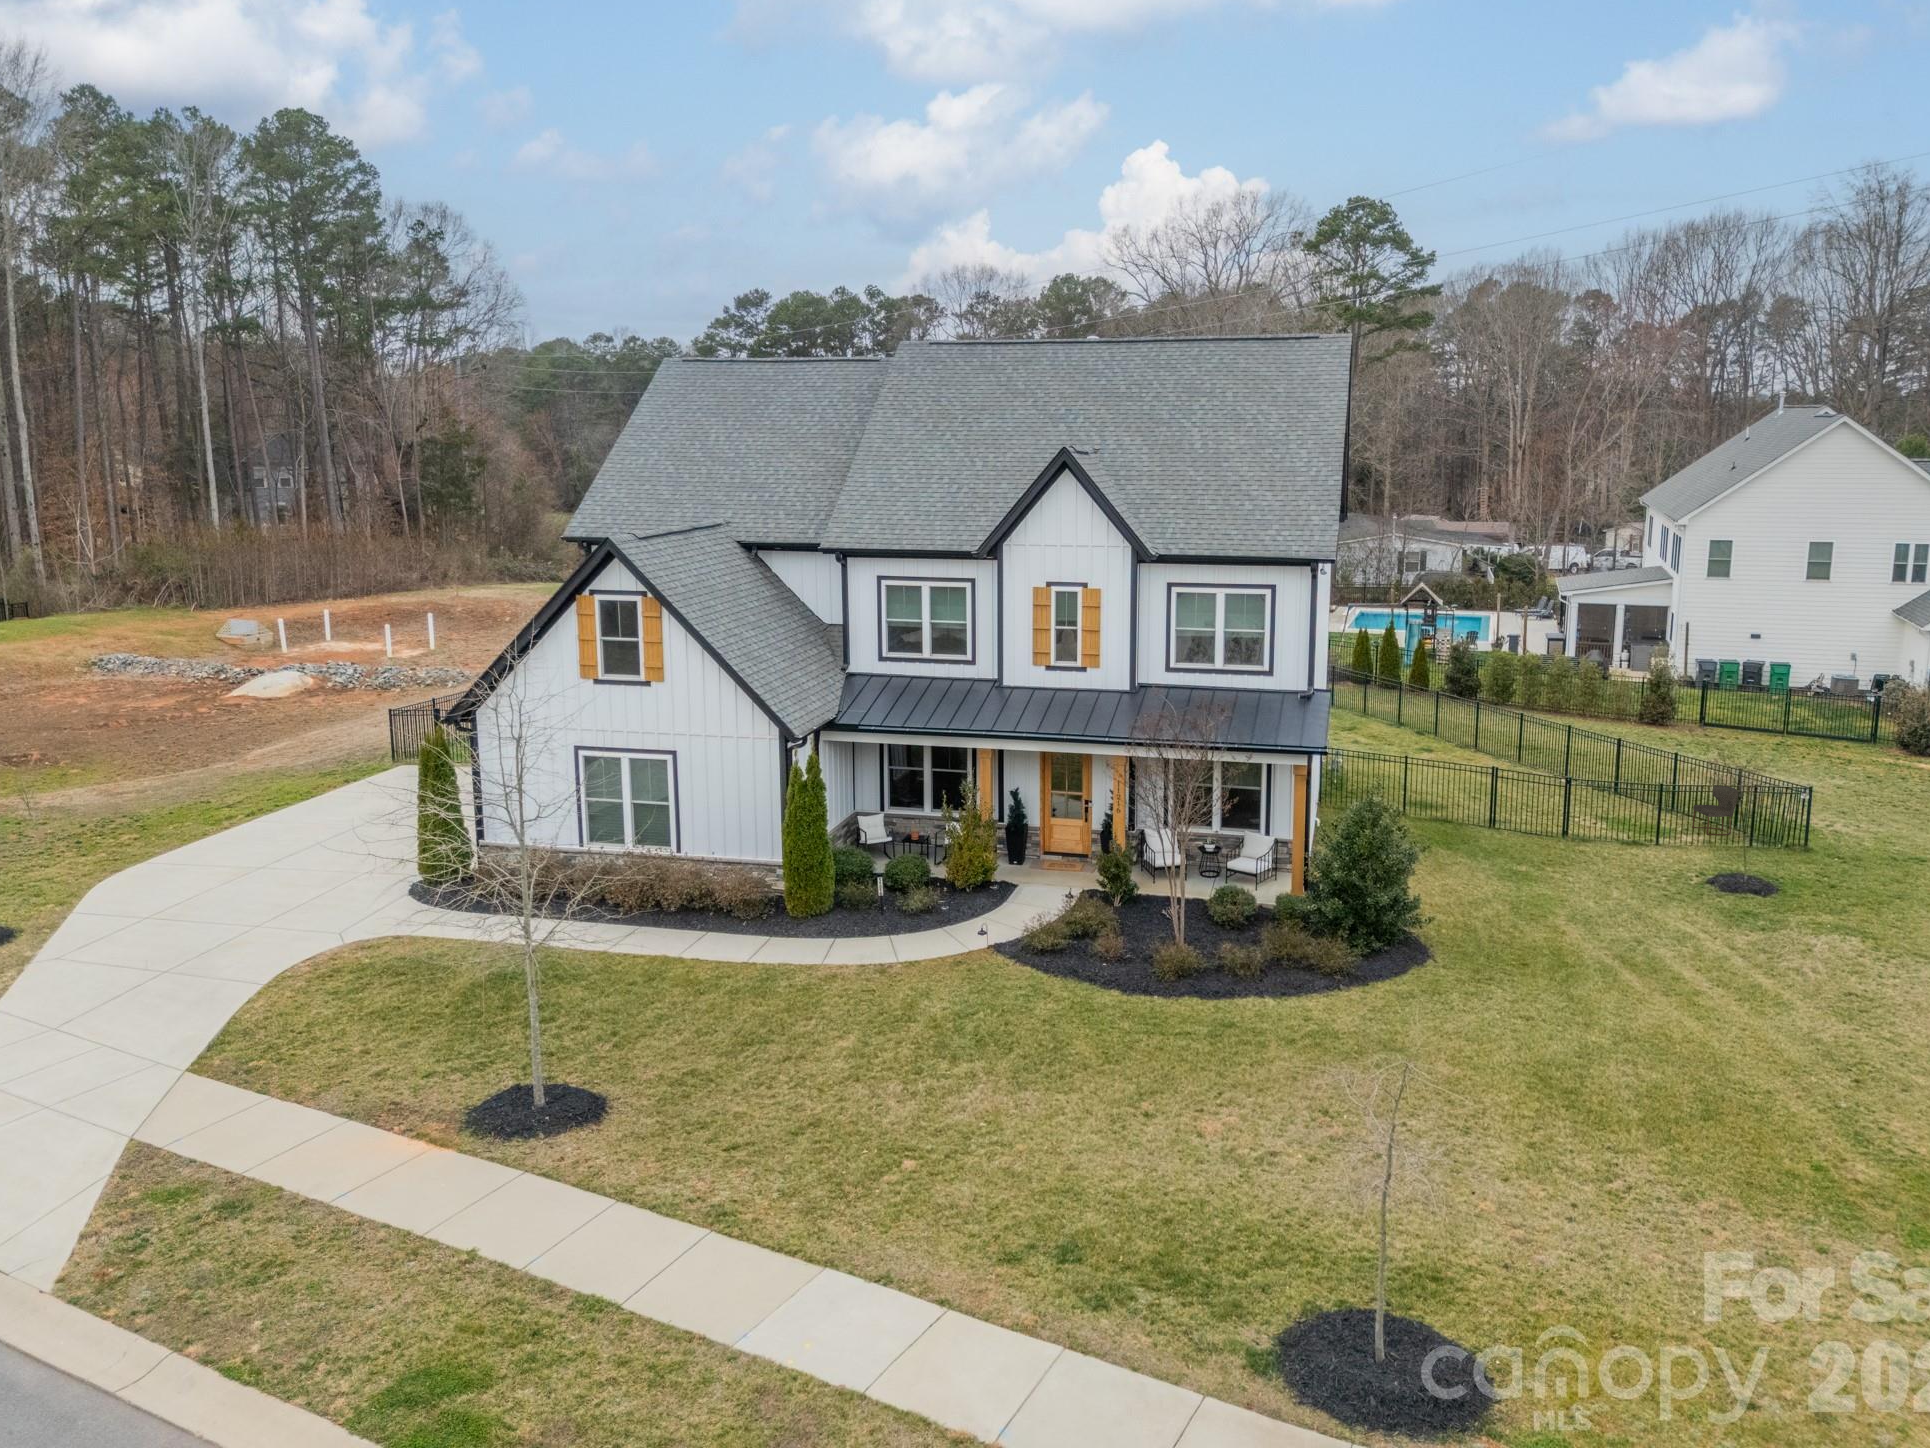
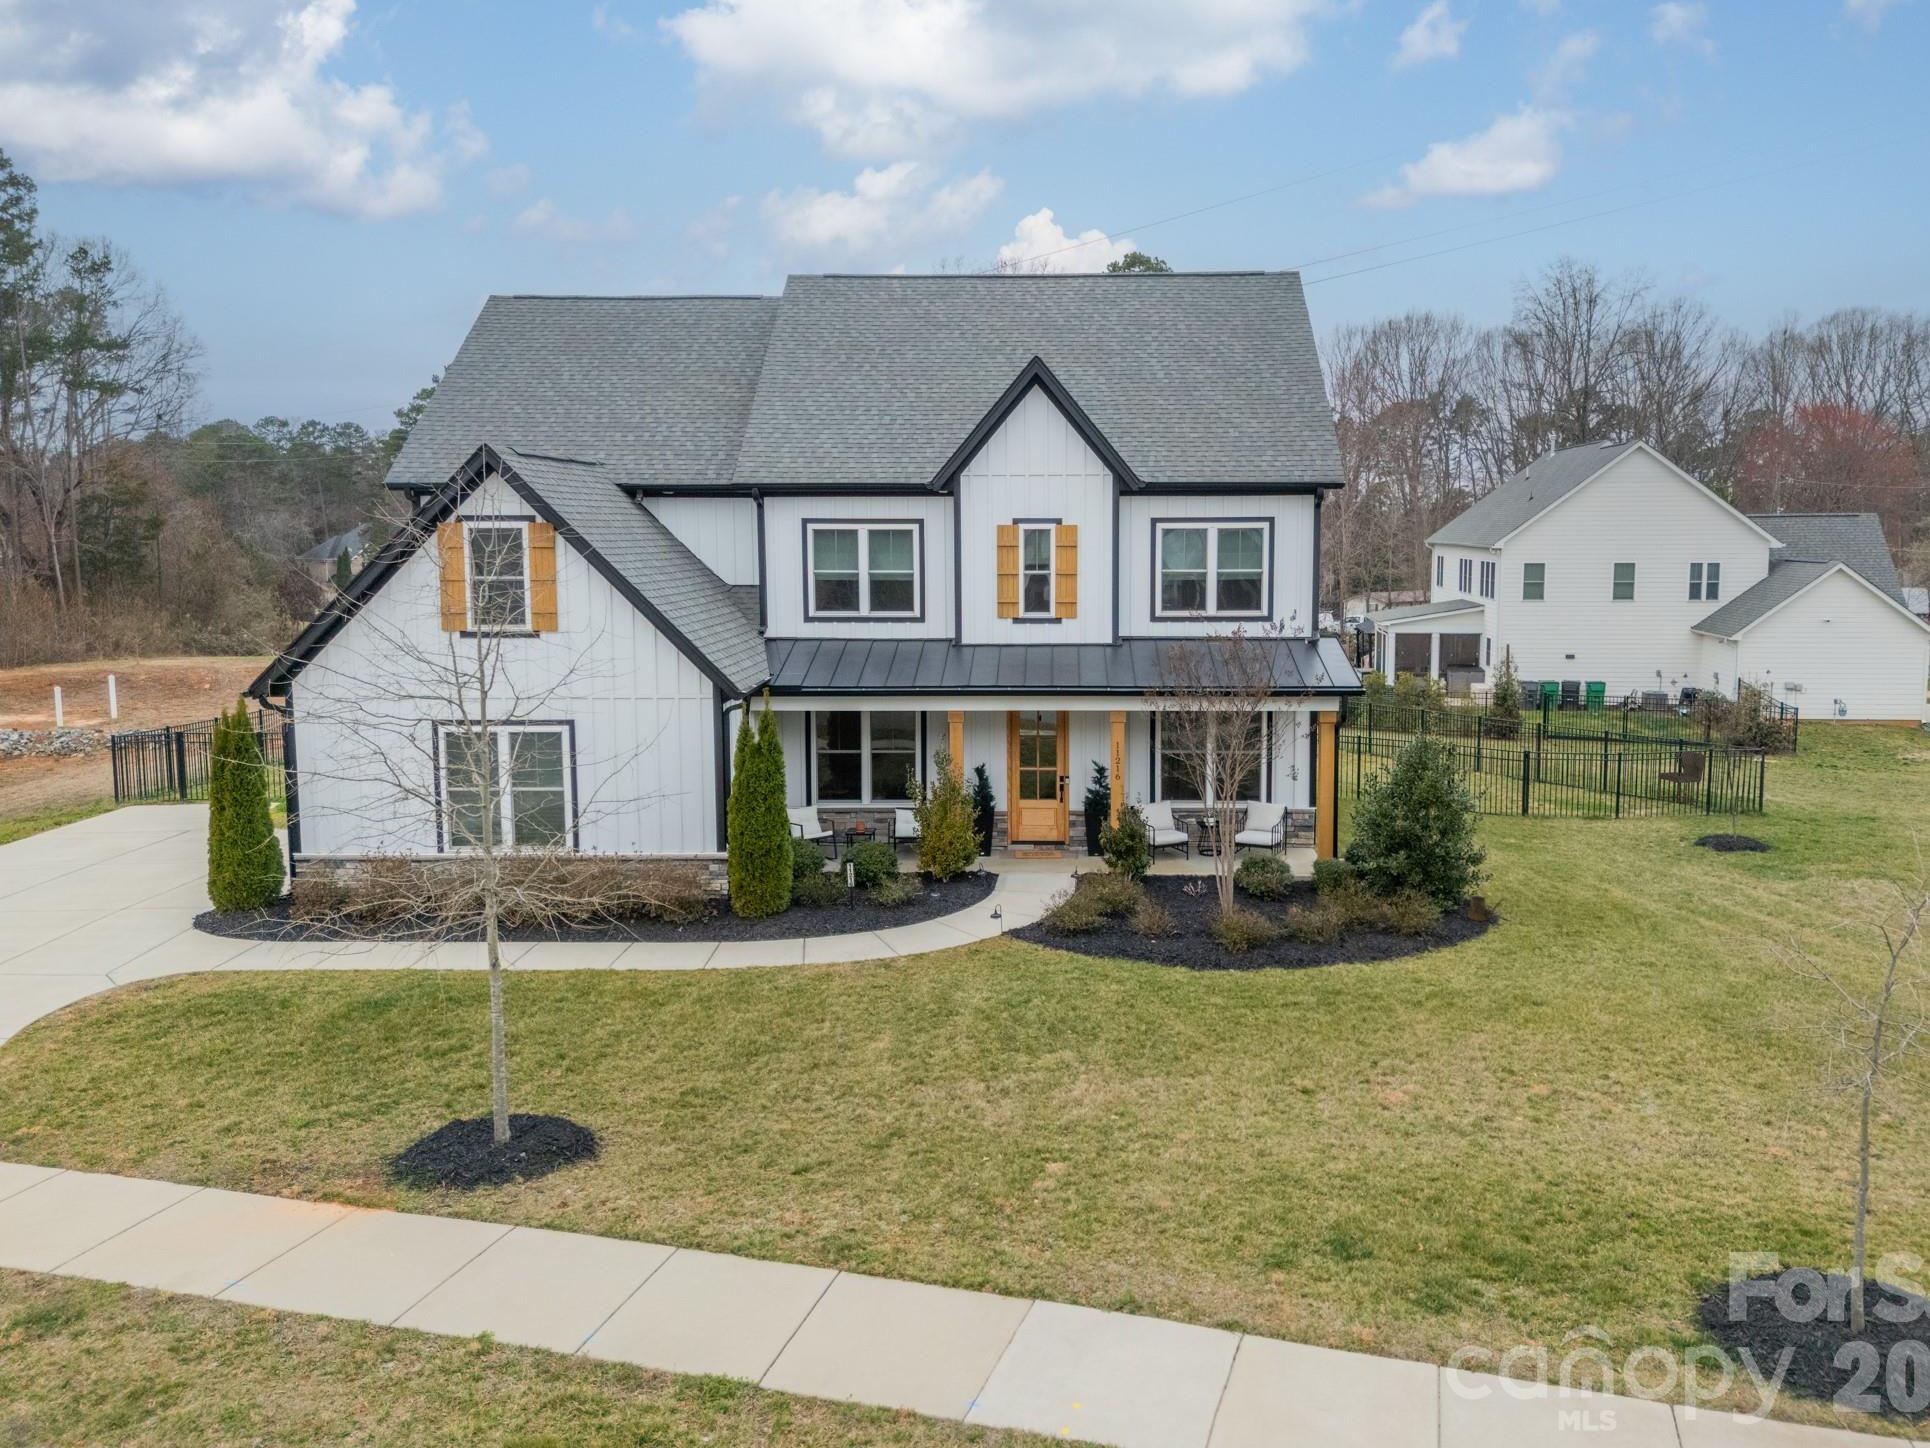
watering can: none [1395,937,1429,961] -> present [1463,896,1500,921]

